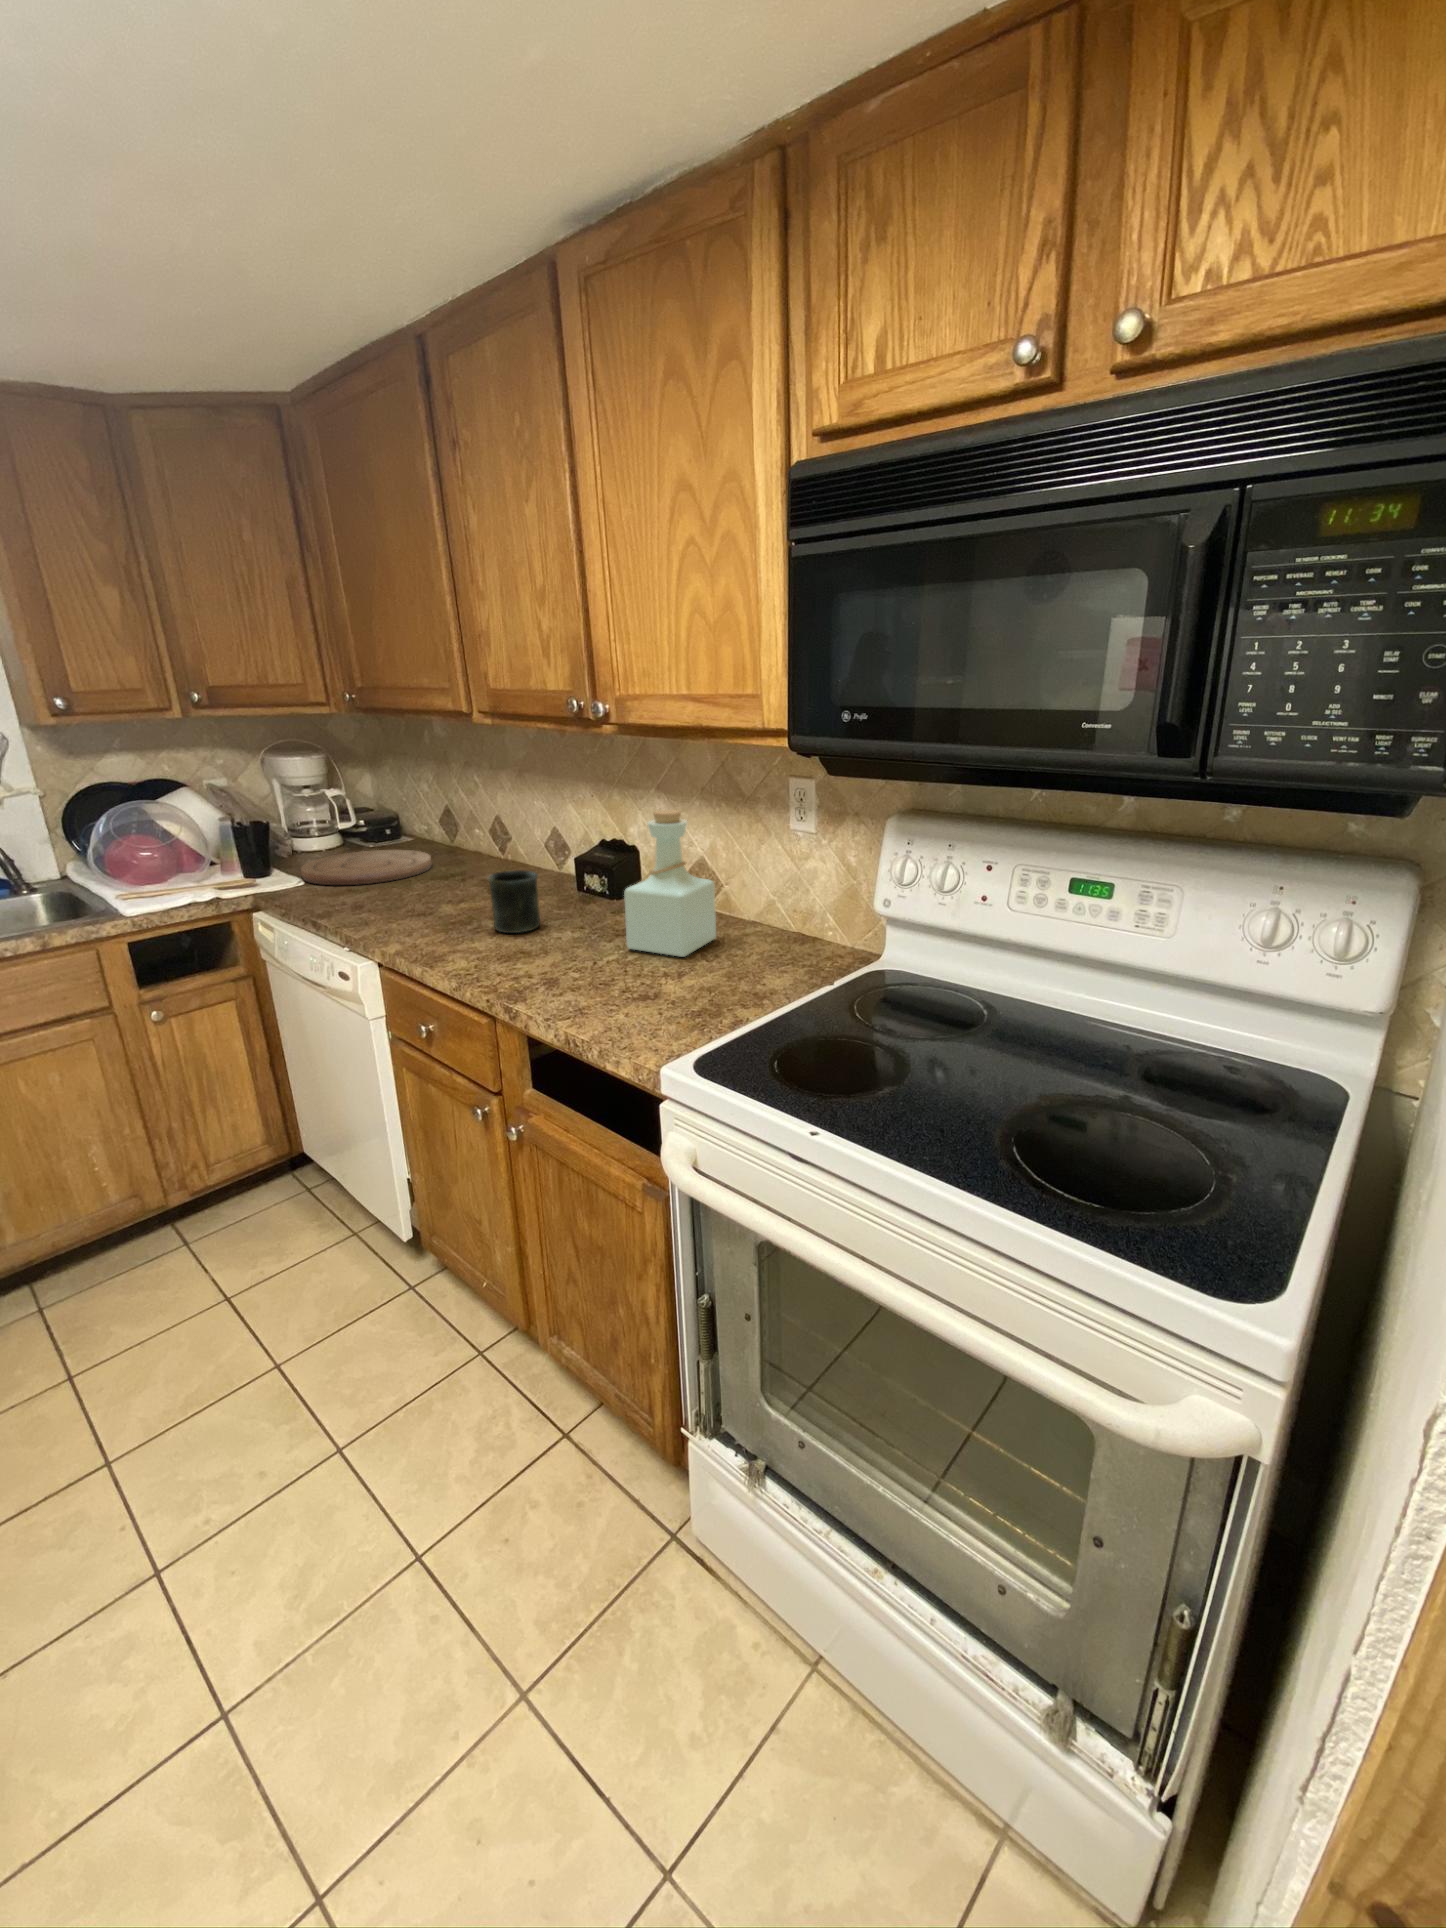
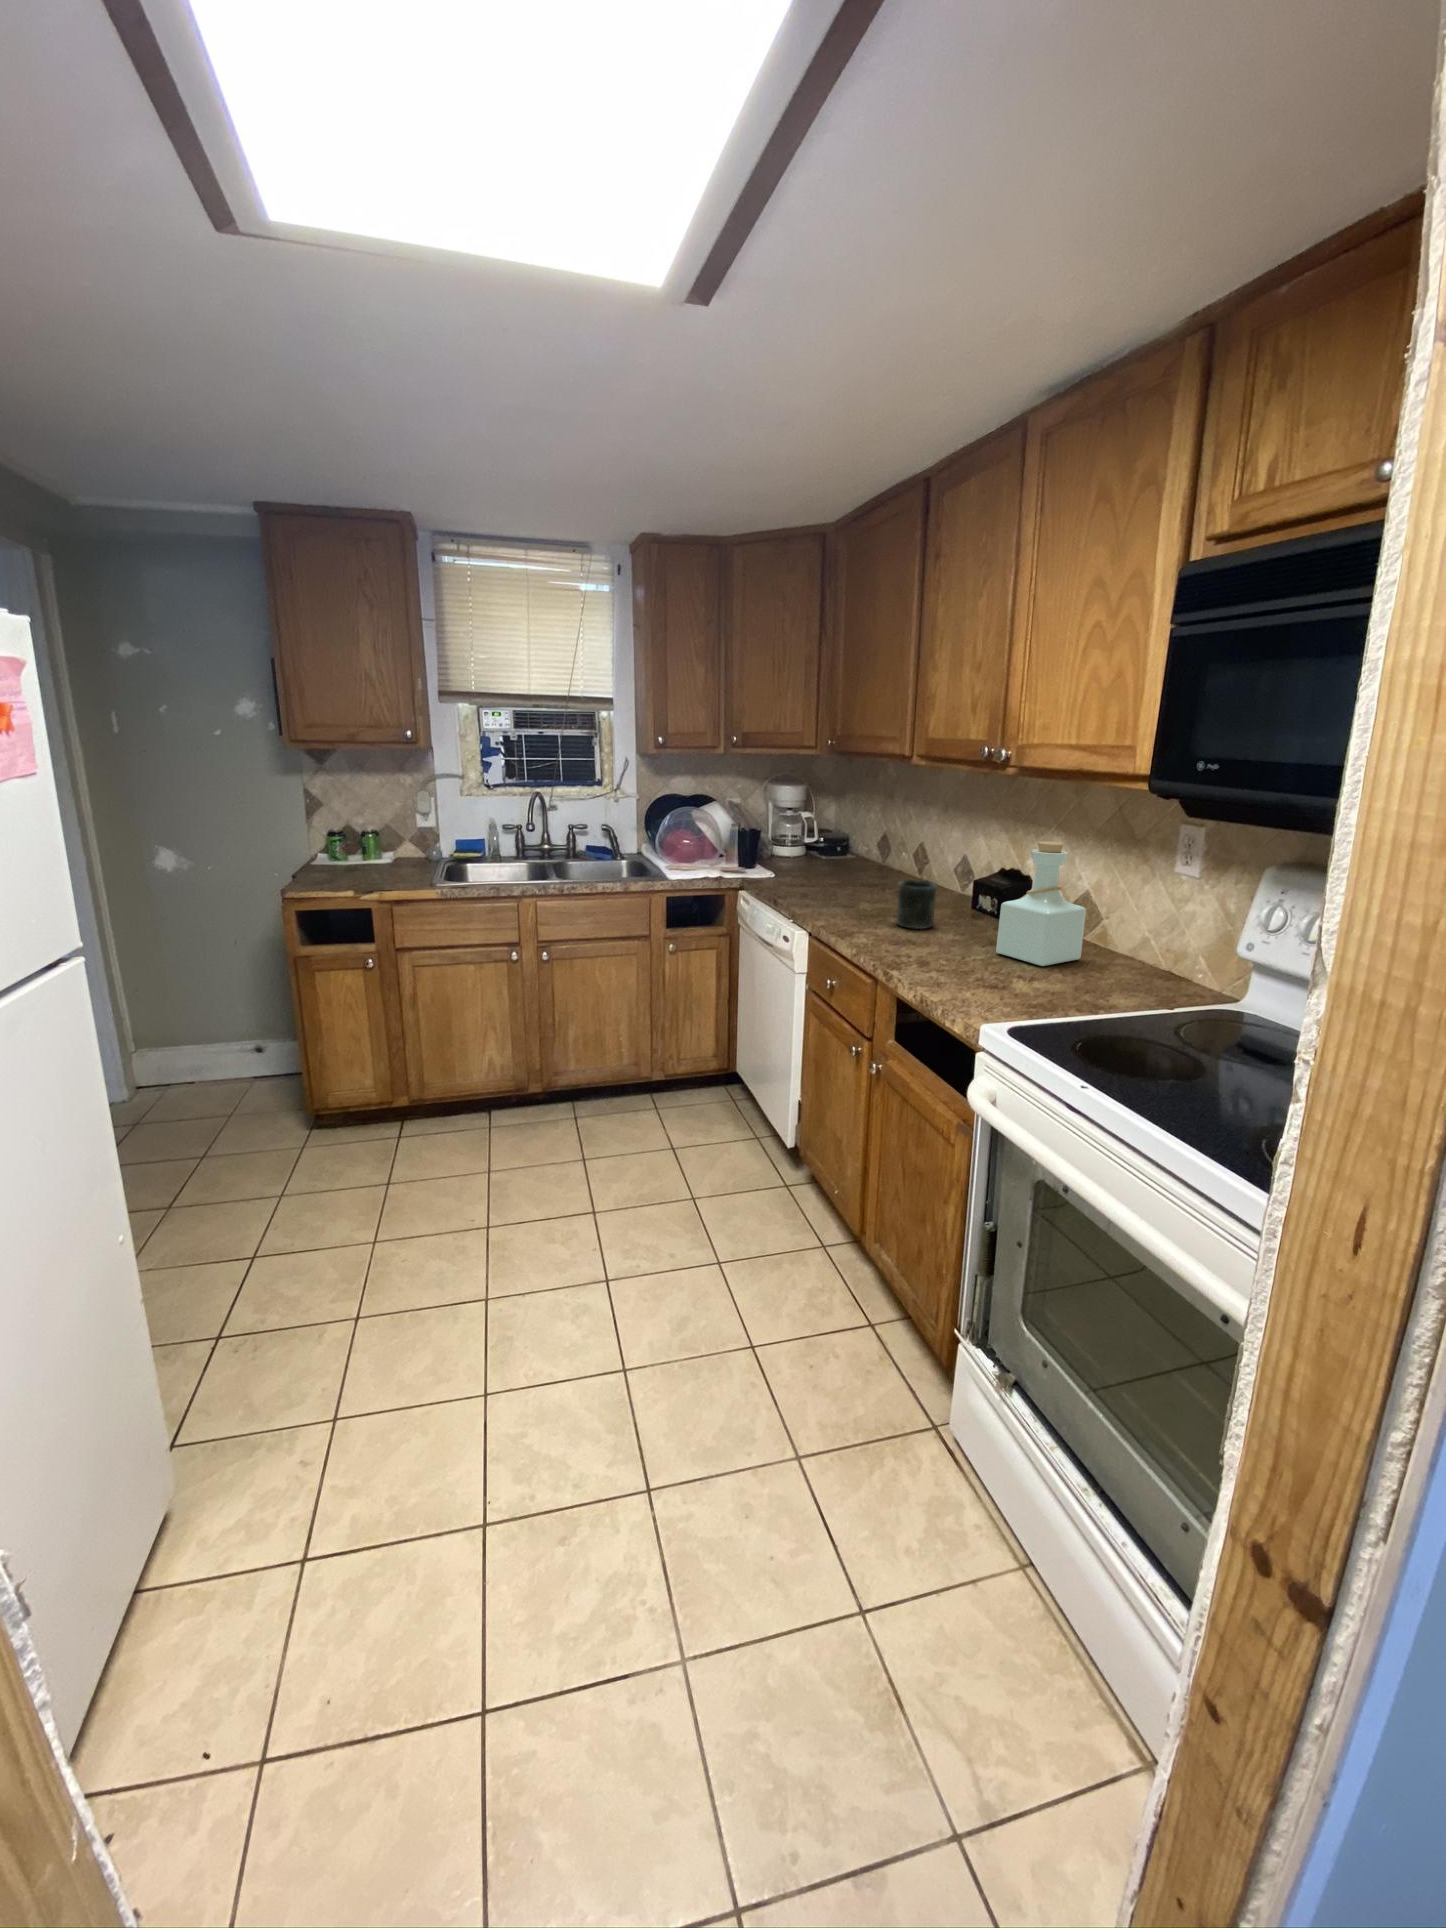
cutting board: present [301,850,432,885] -> none [774,860,867,883]

